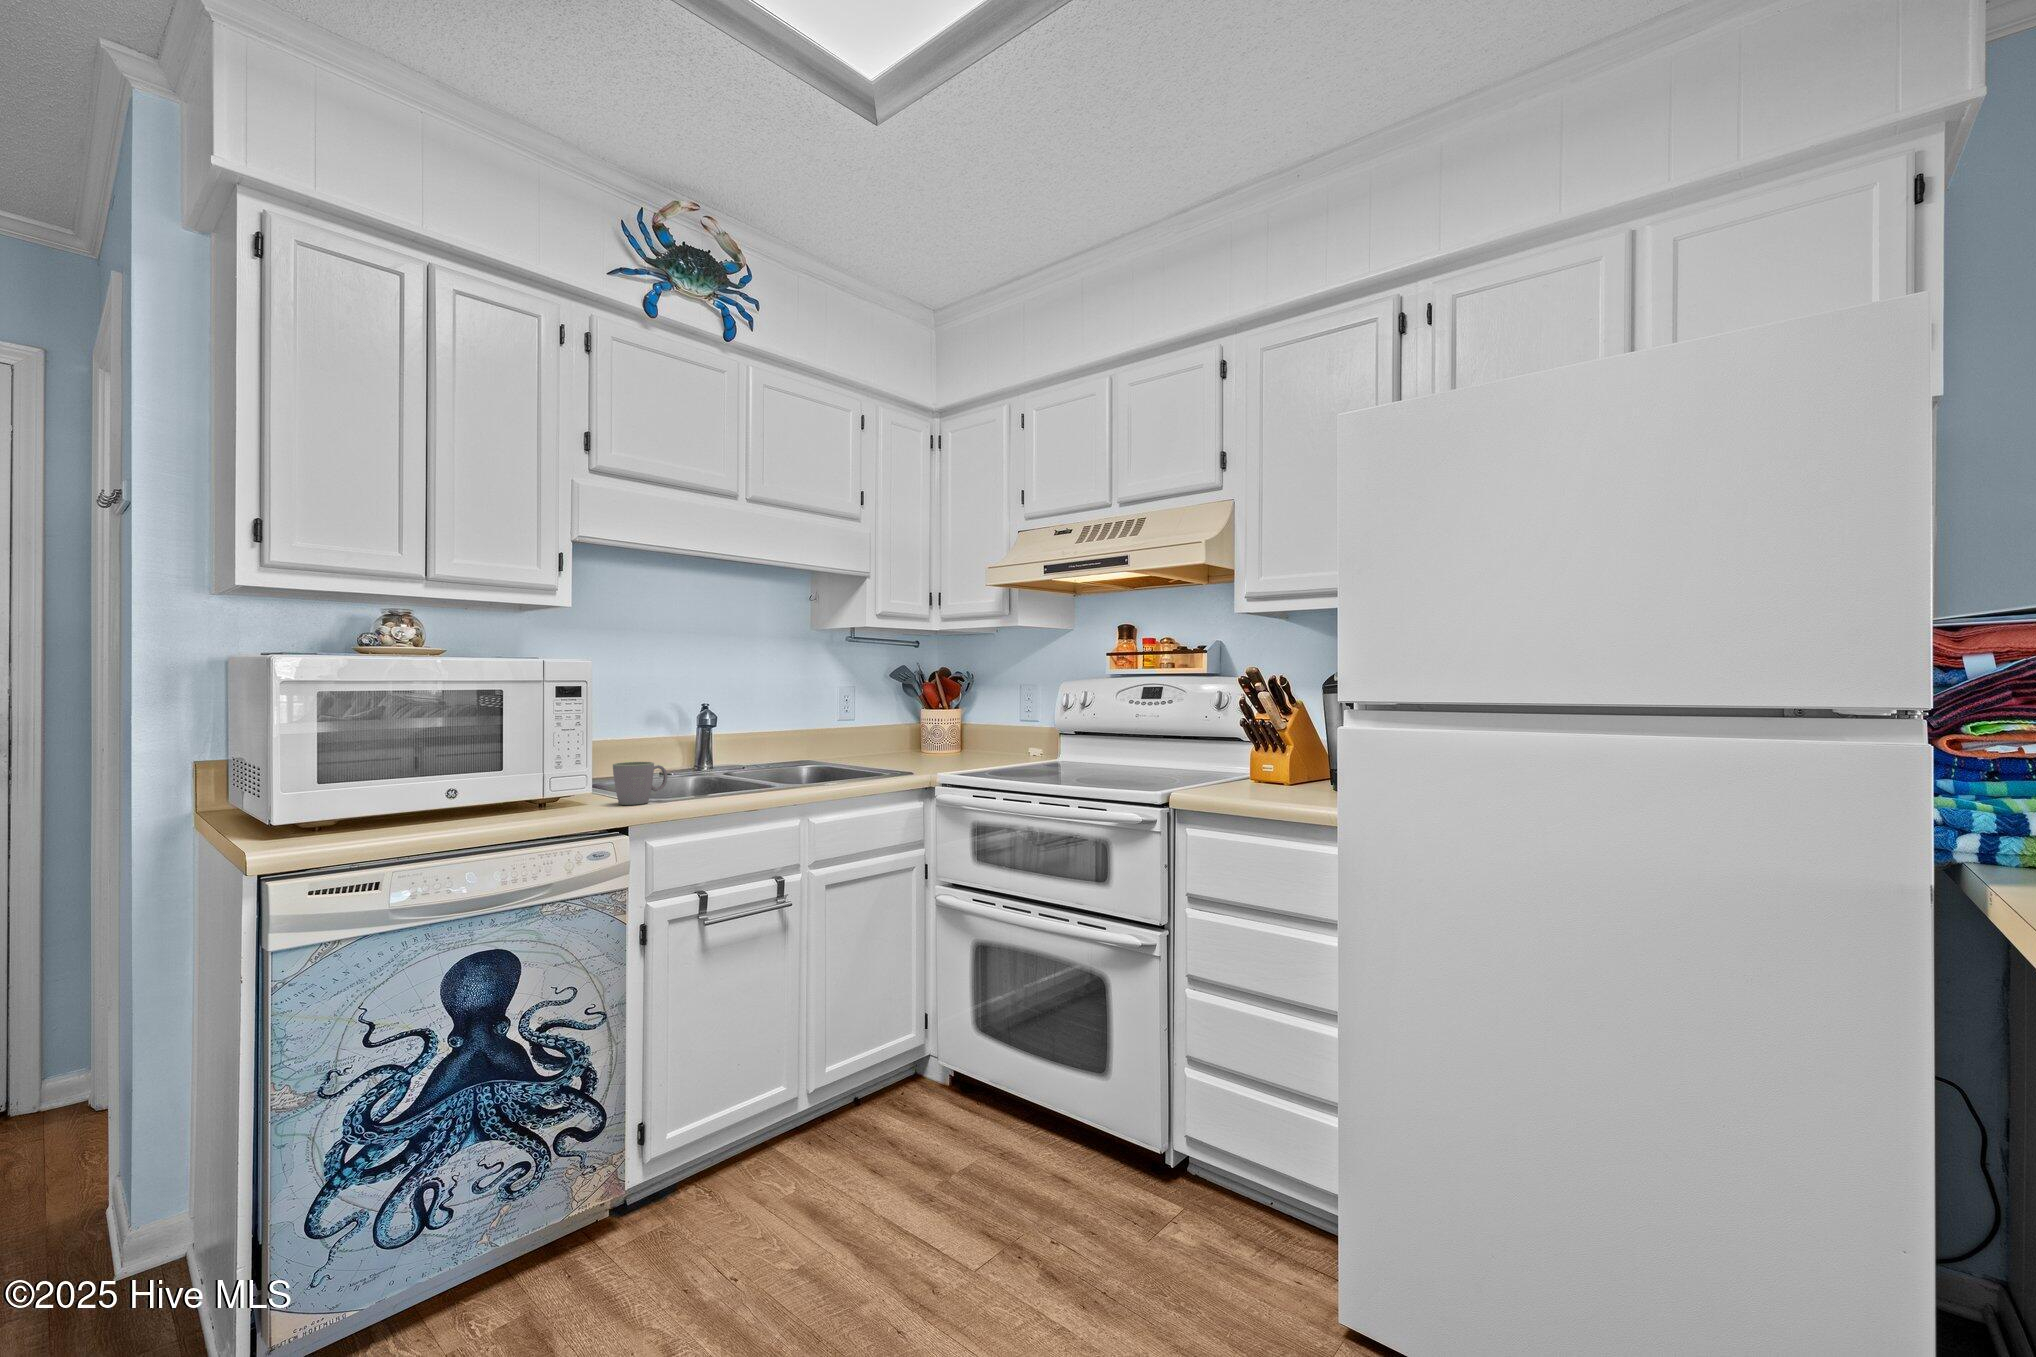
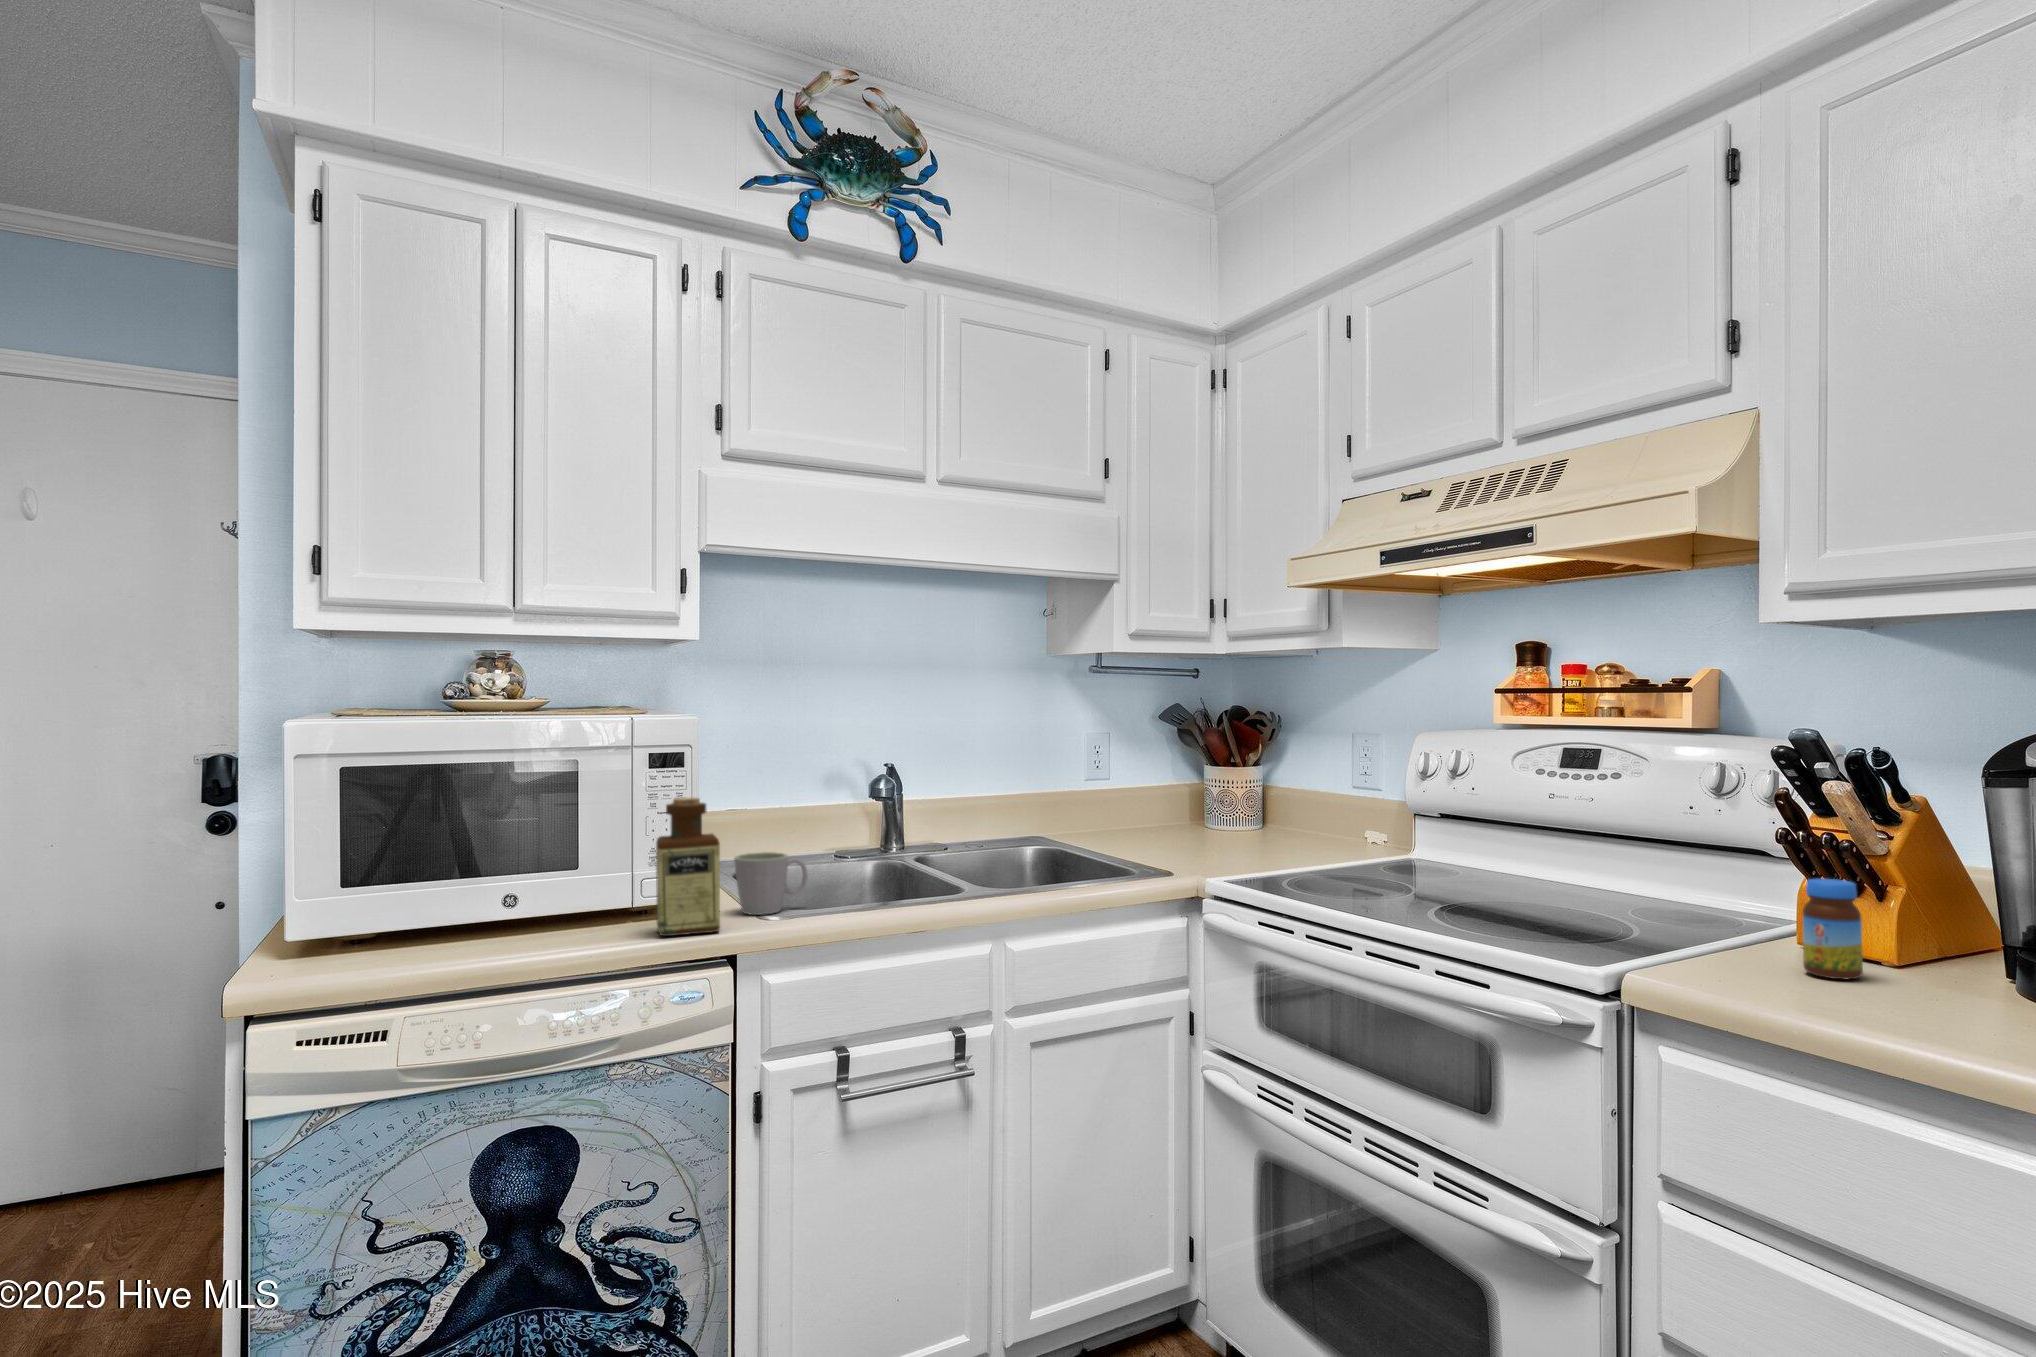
bottle: none [563,719,615,817] -> present [656,797,720,936]
jar: none [1272,746,1298,796] -> present [1803,879,1863,979]

